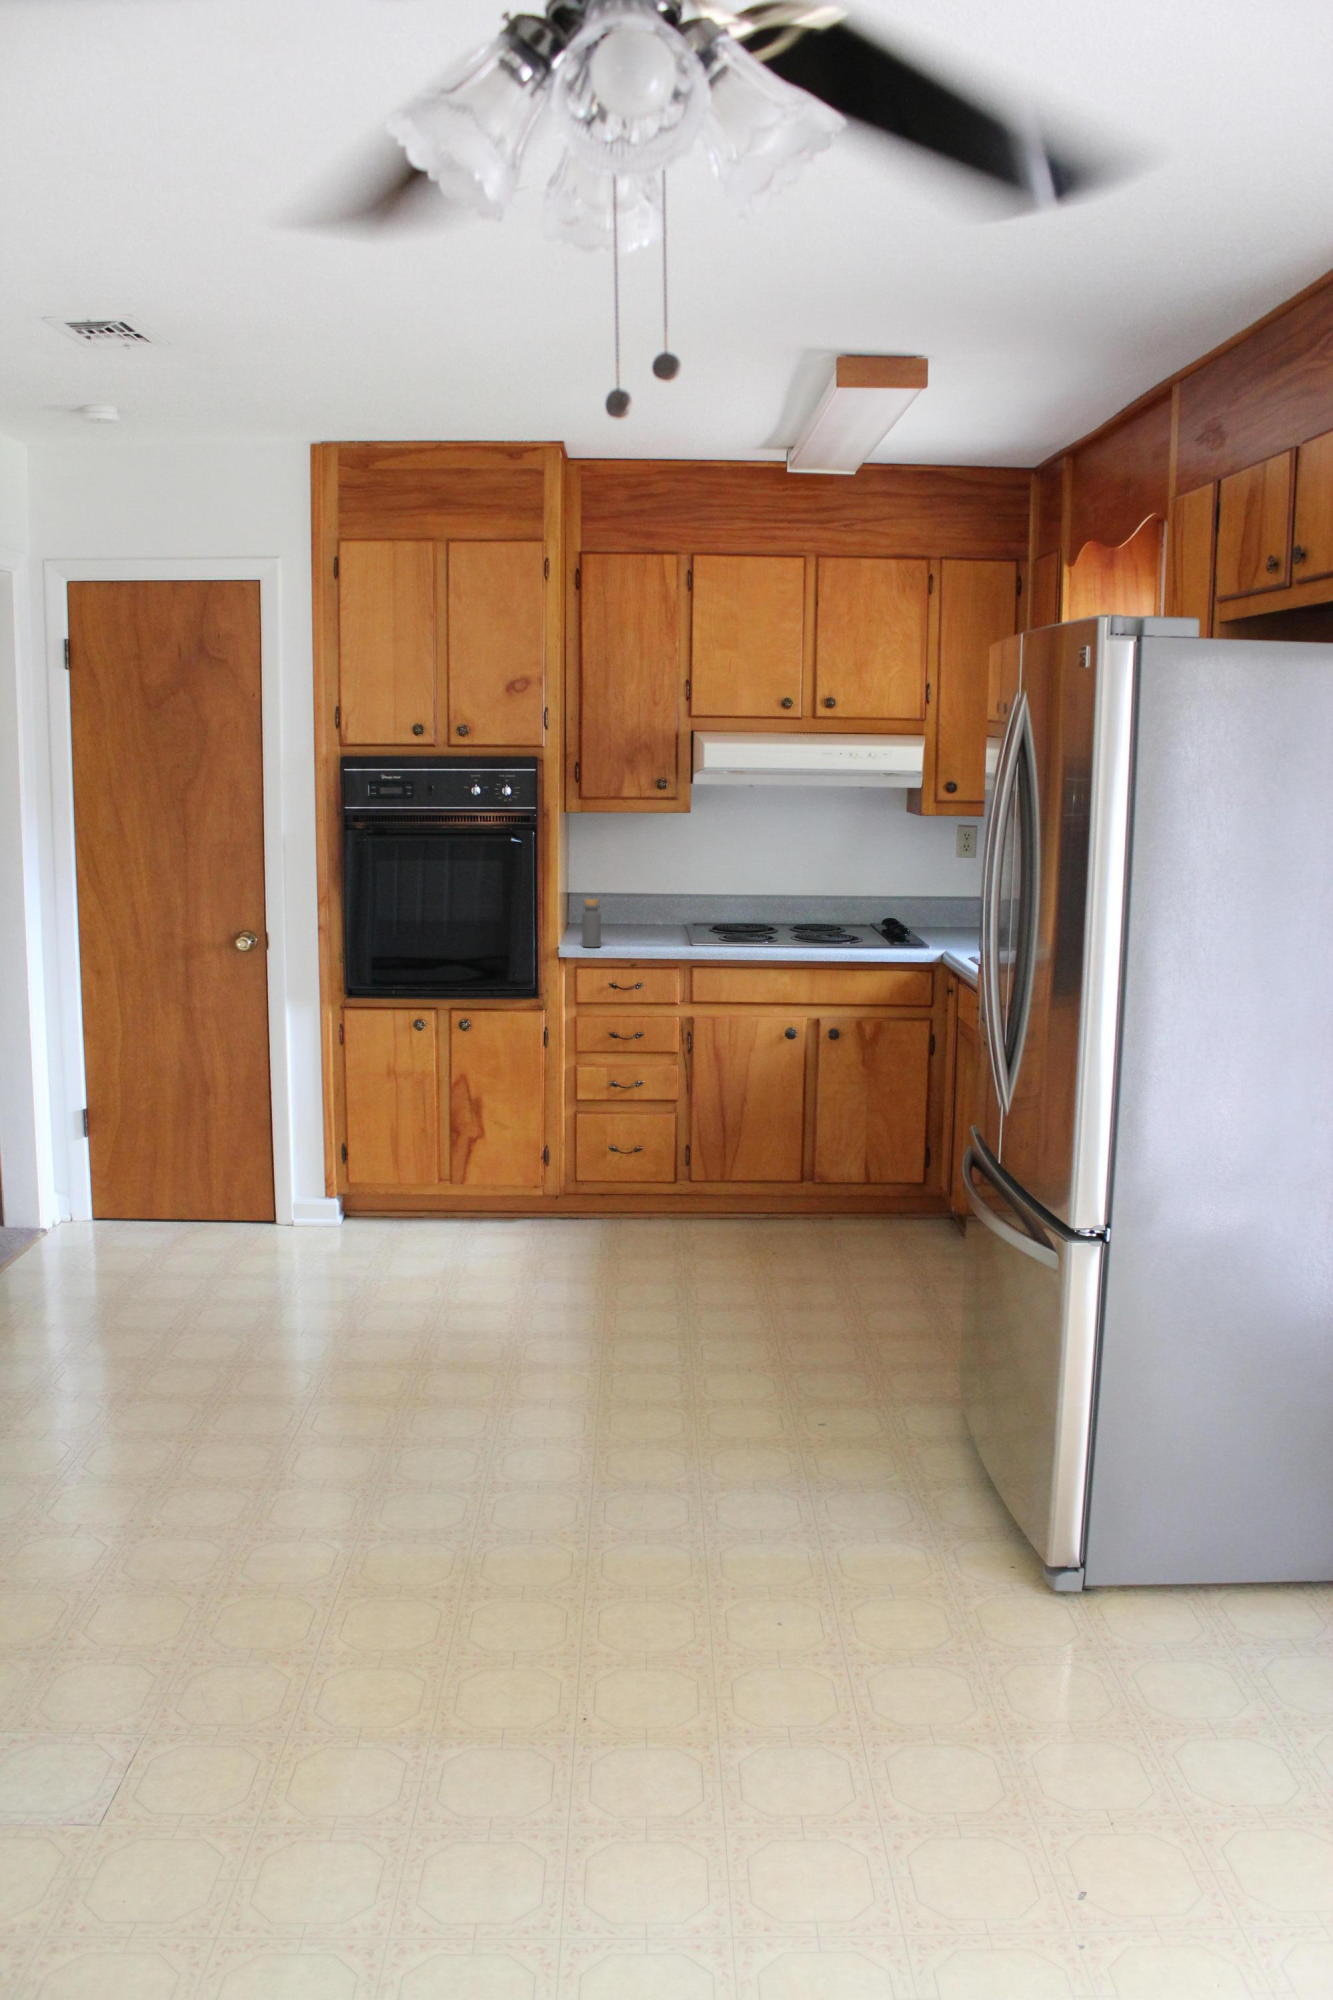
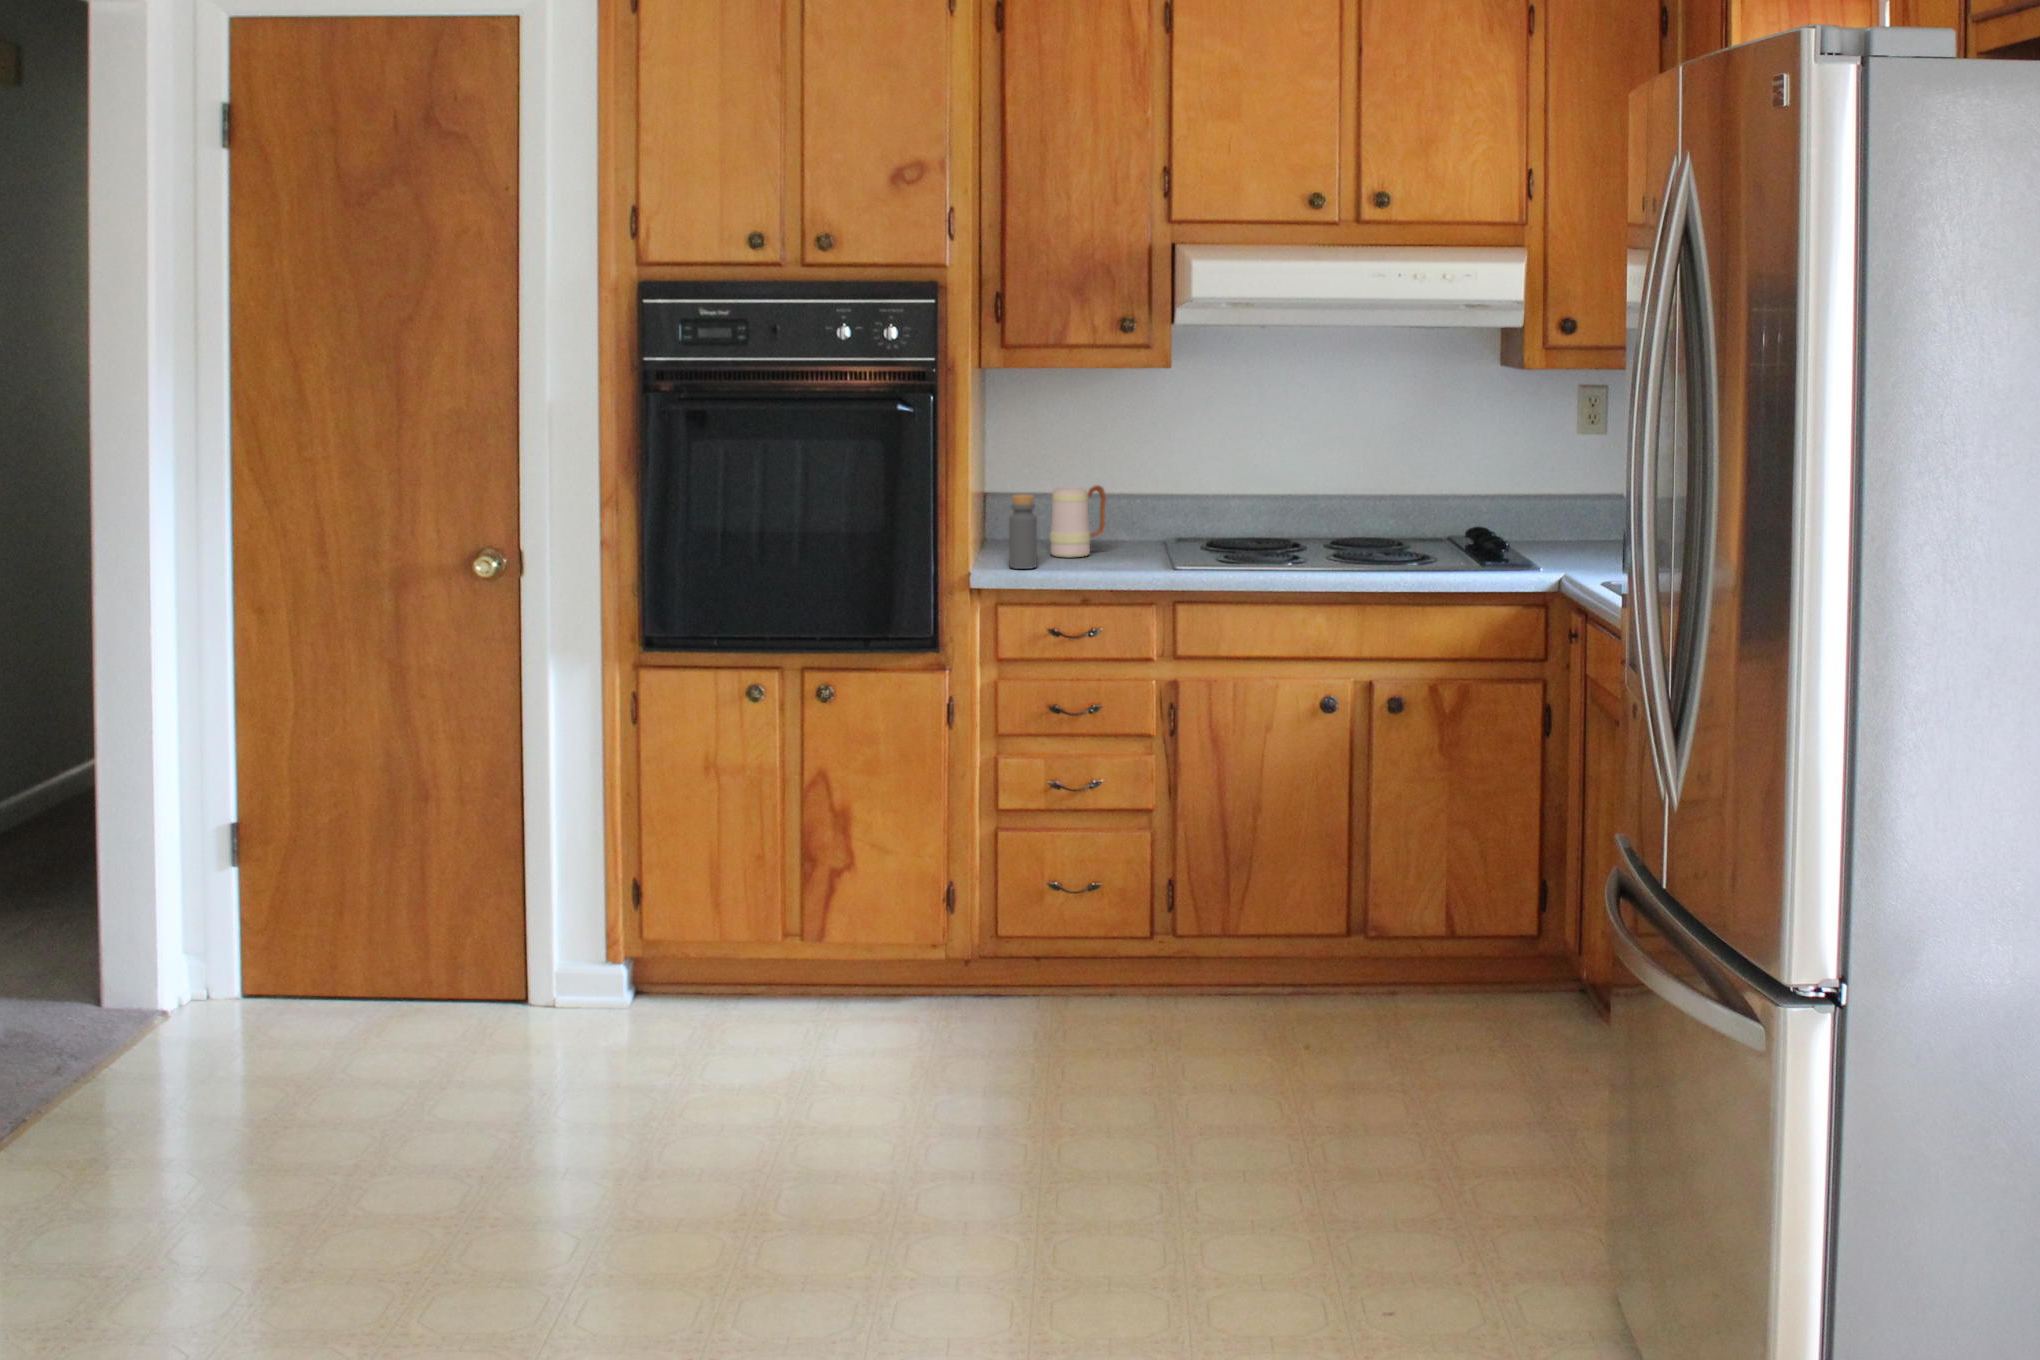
mug: none [607,896,644,943] -> present [1050,485,1106,557]

